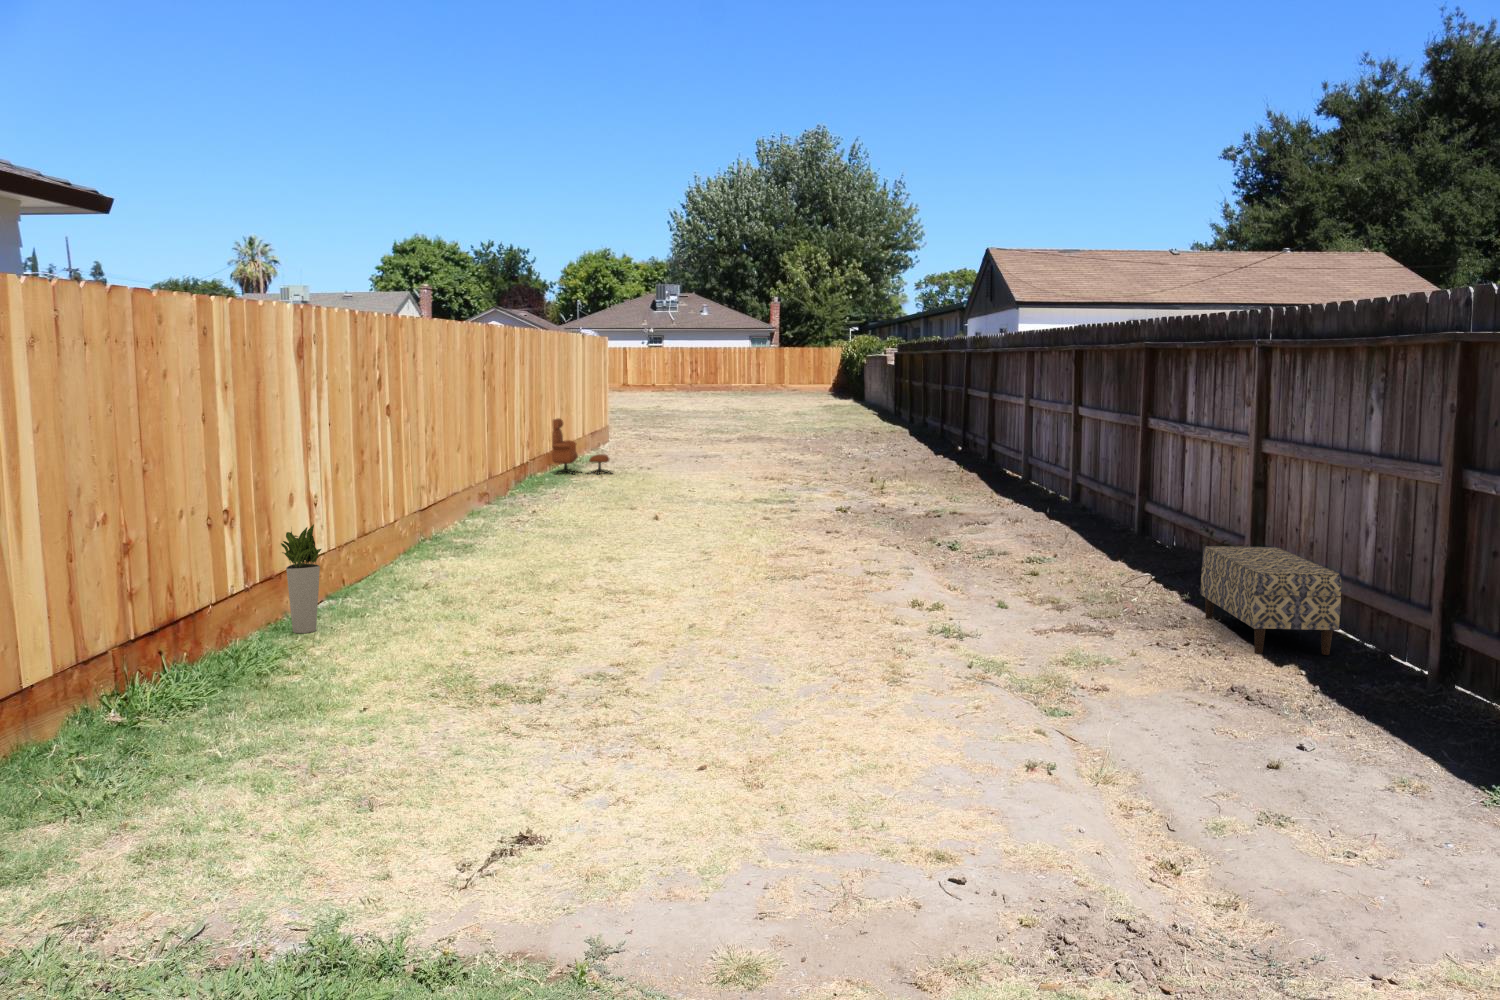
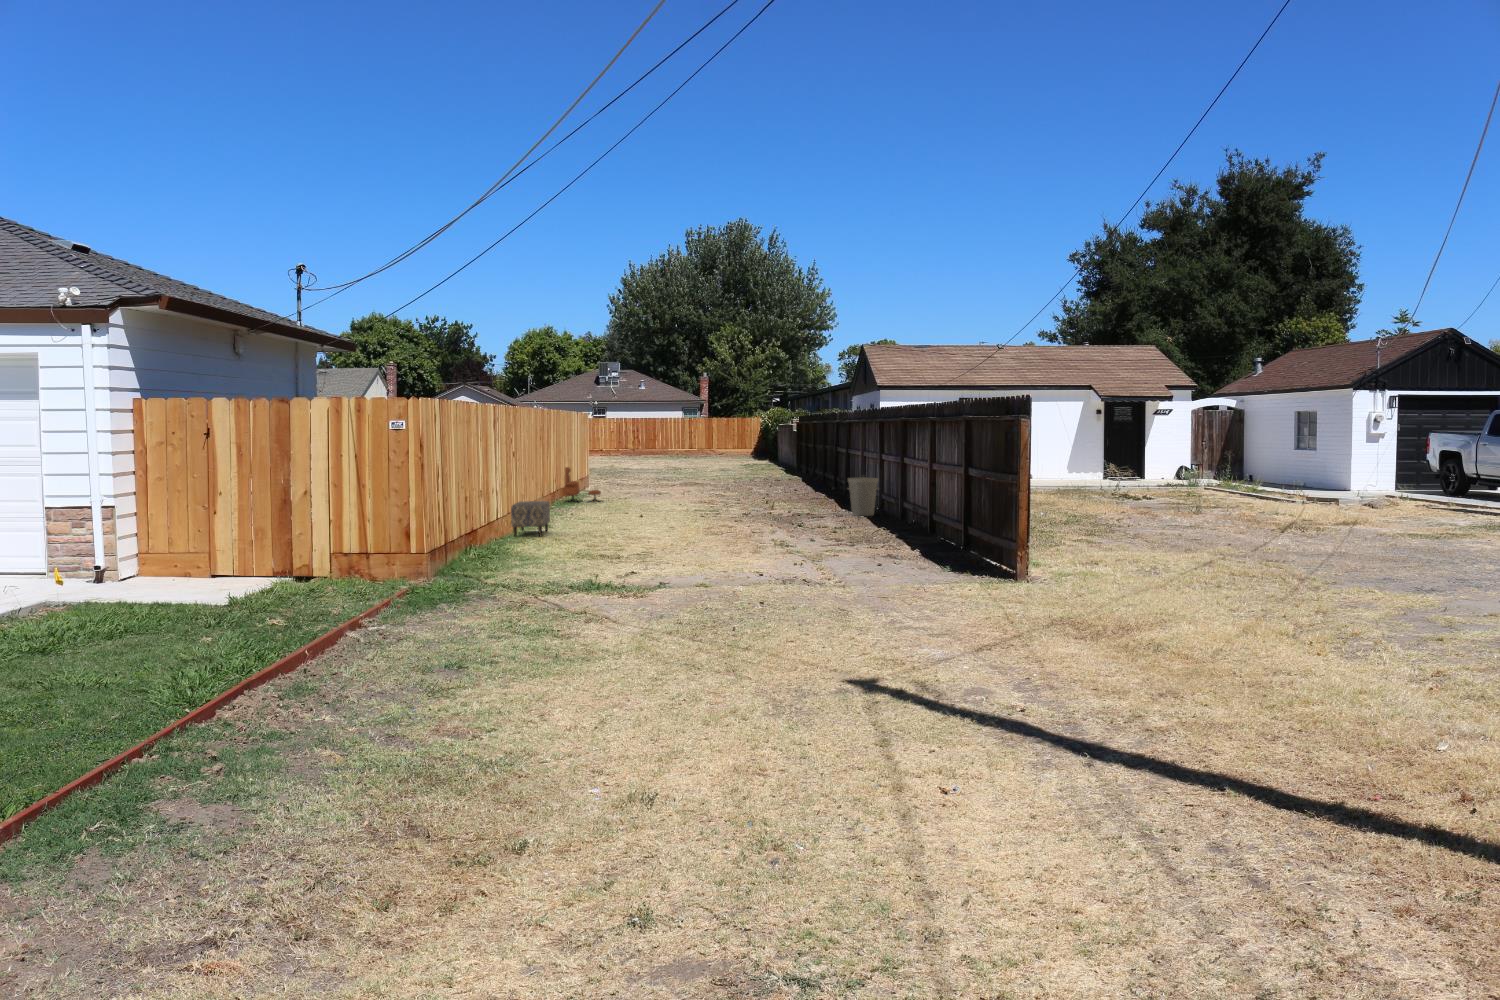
trash can: none [1016,443,1074,515] -> present [848,477,878,516]
planter: present [281,524,321,633] -> none [492,502,512,550]
bench: present [1201,546,1341,655] -> present [511,501,550,537]

